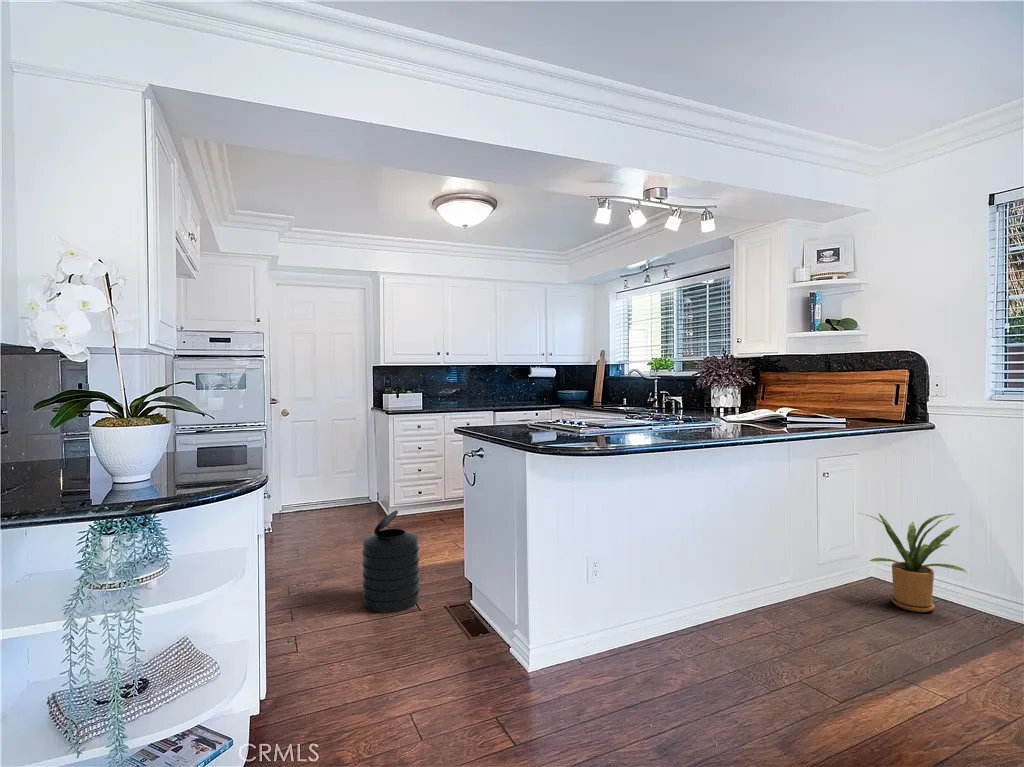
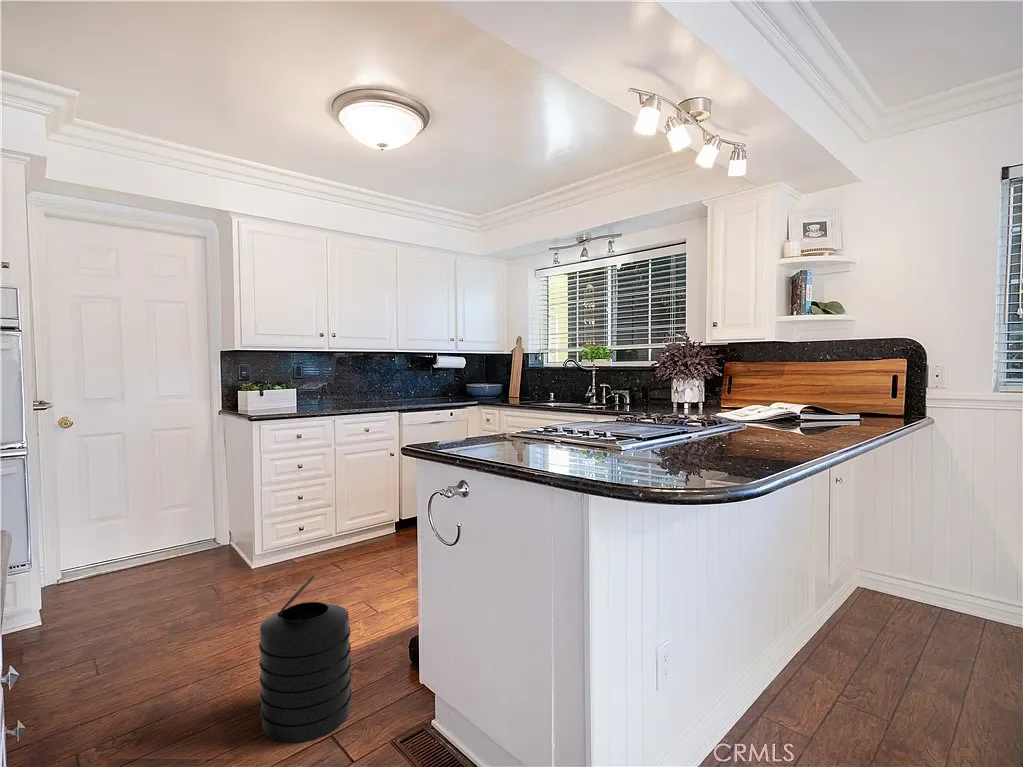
house plant: present [863,514,967,612] -> none [863,517,991,629]

